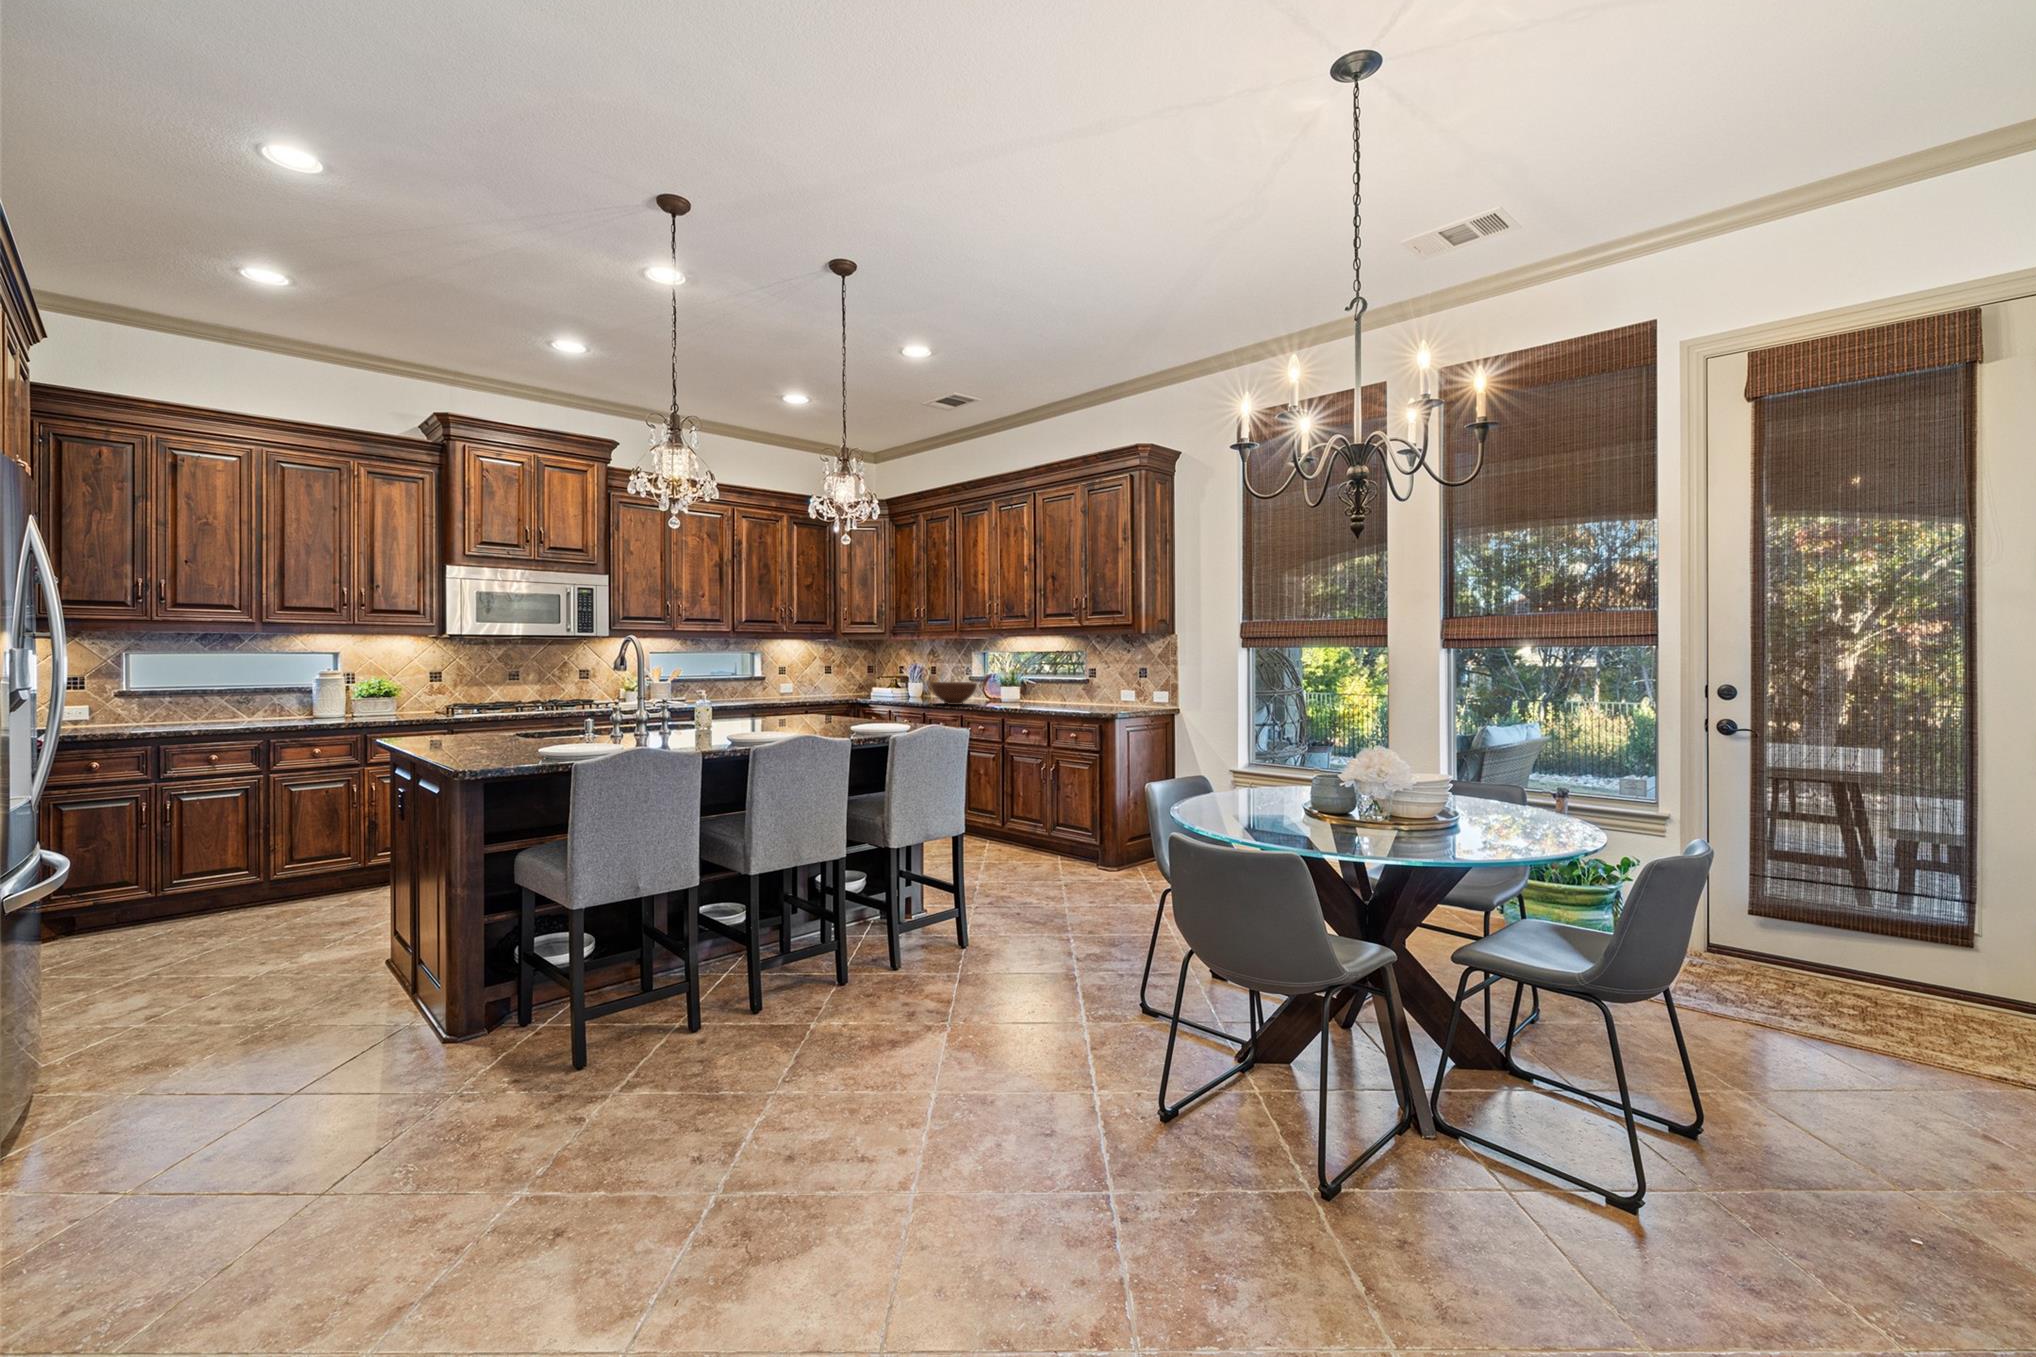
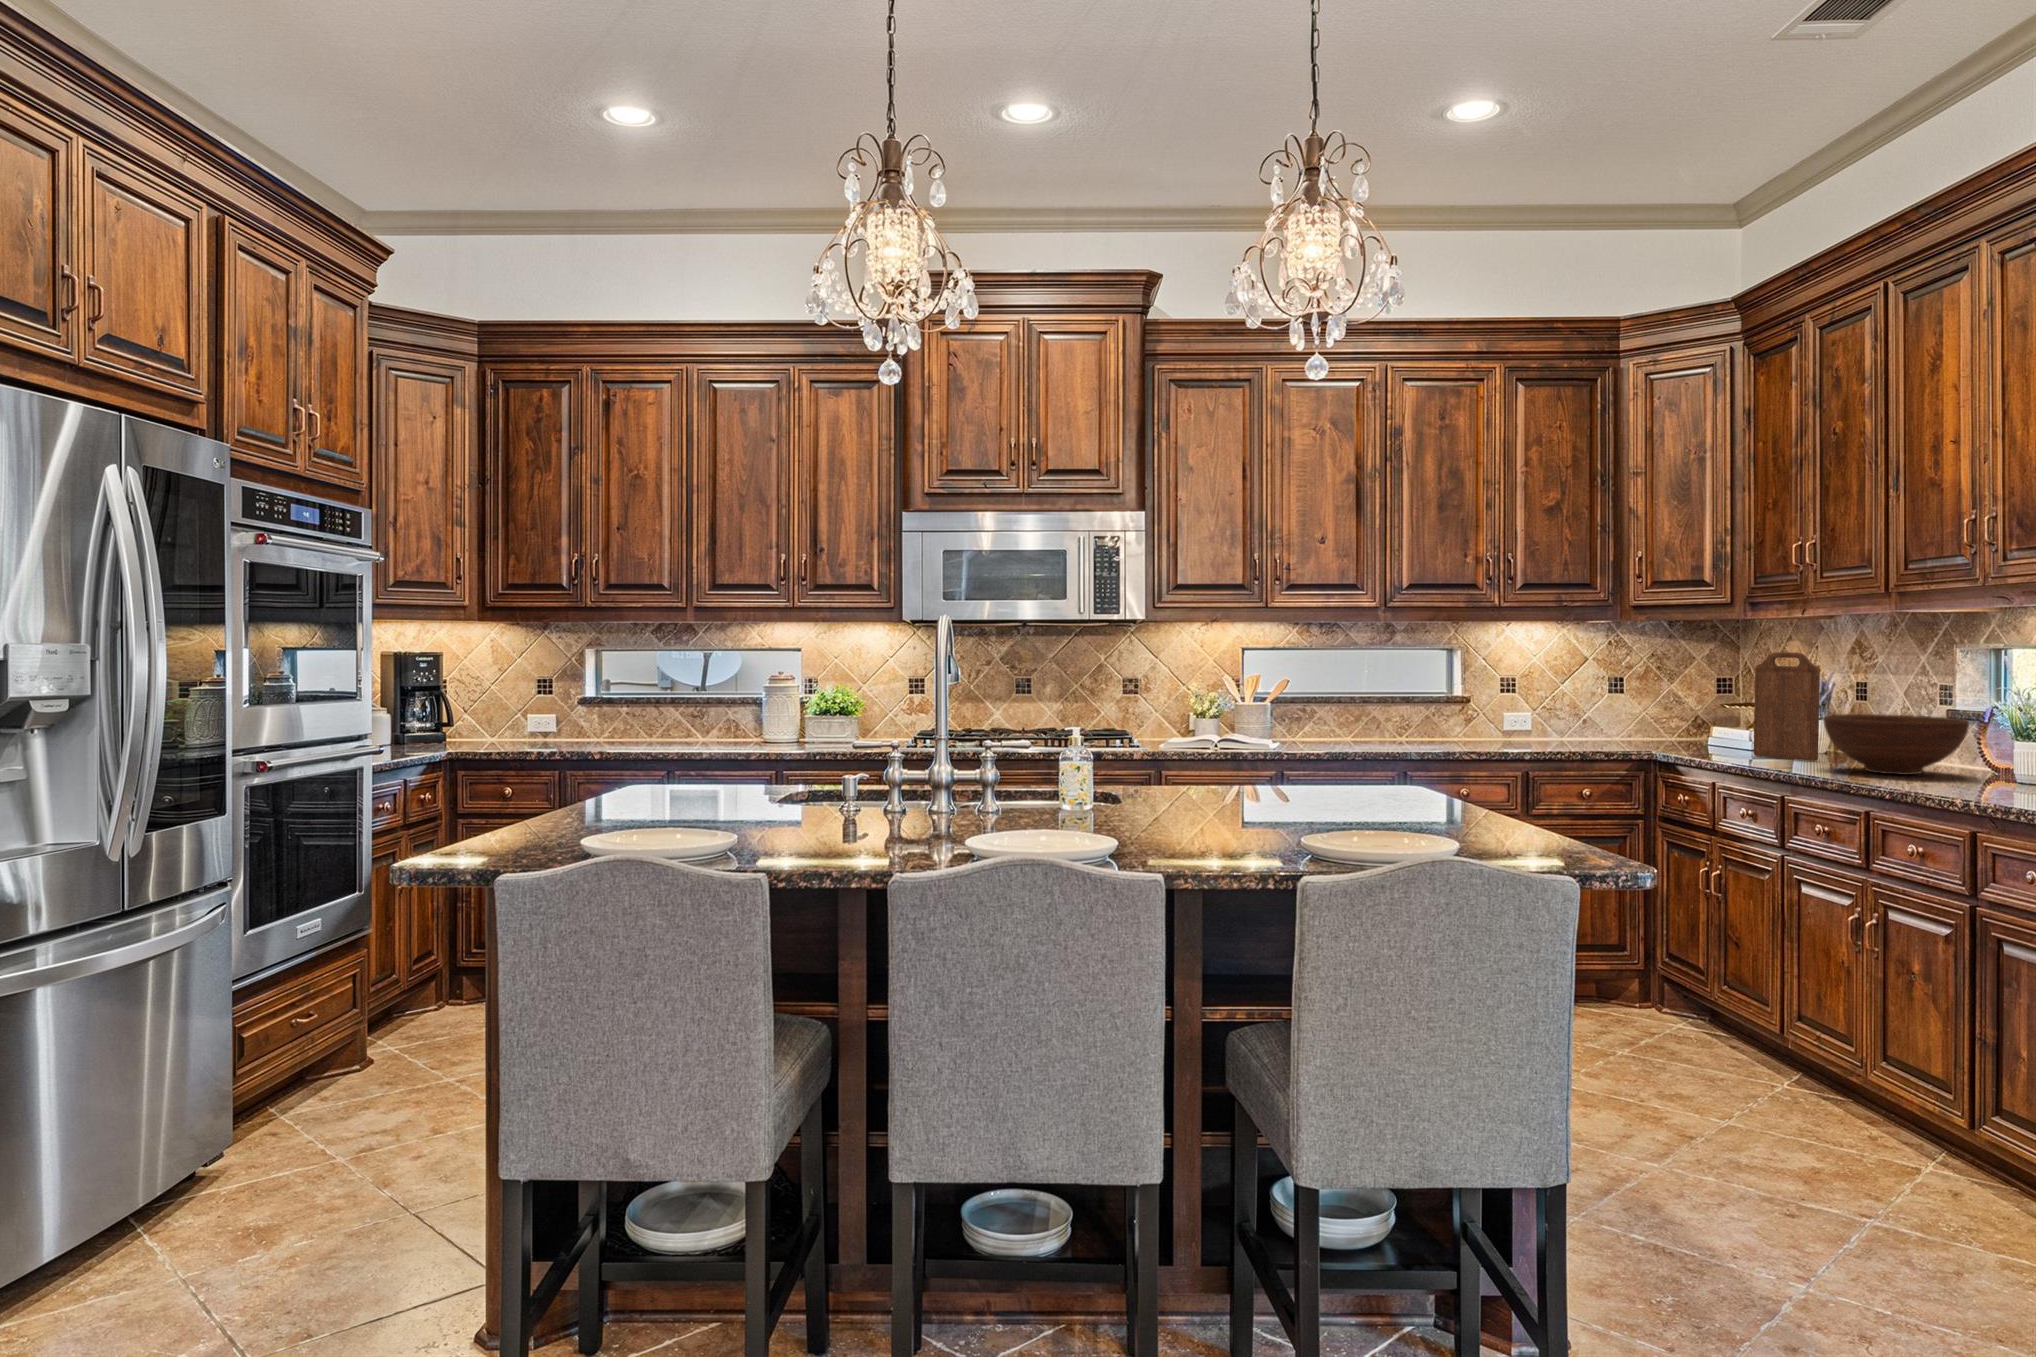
cutting board: none [900,656,925,702] -> present [1754,652,1820,761]

